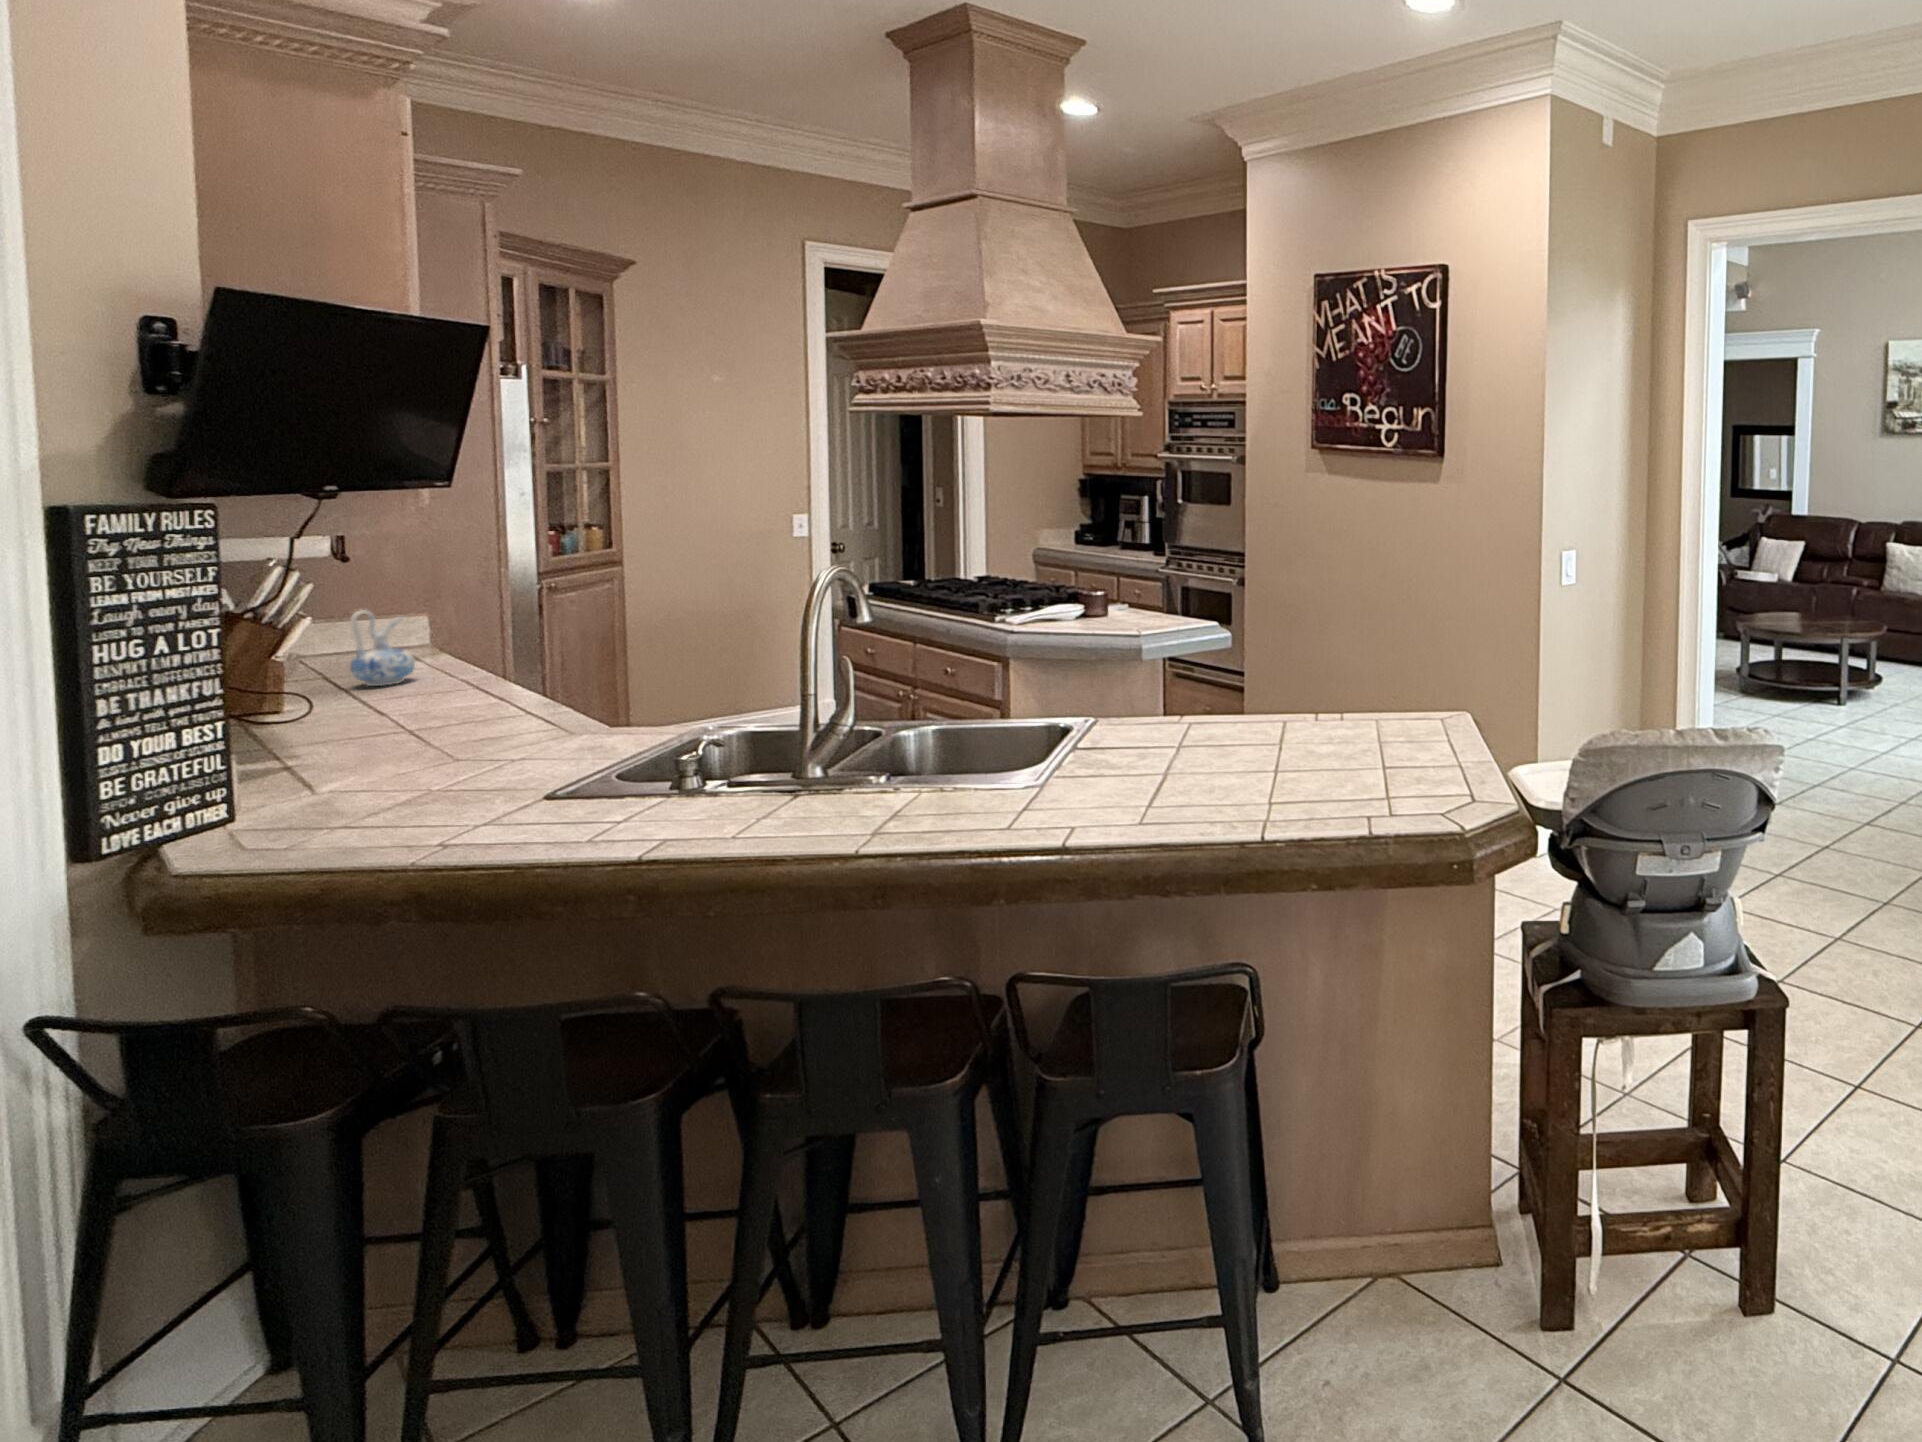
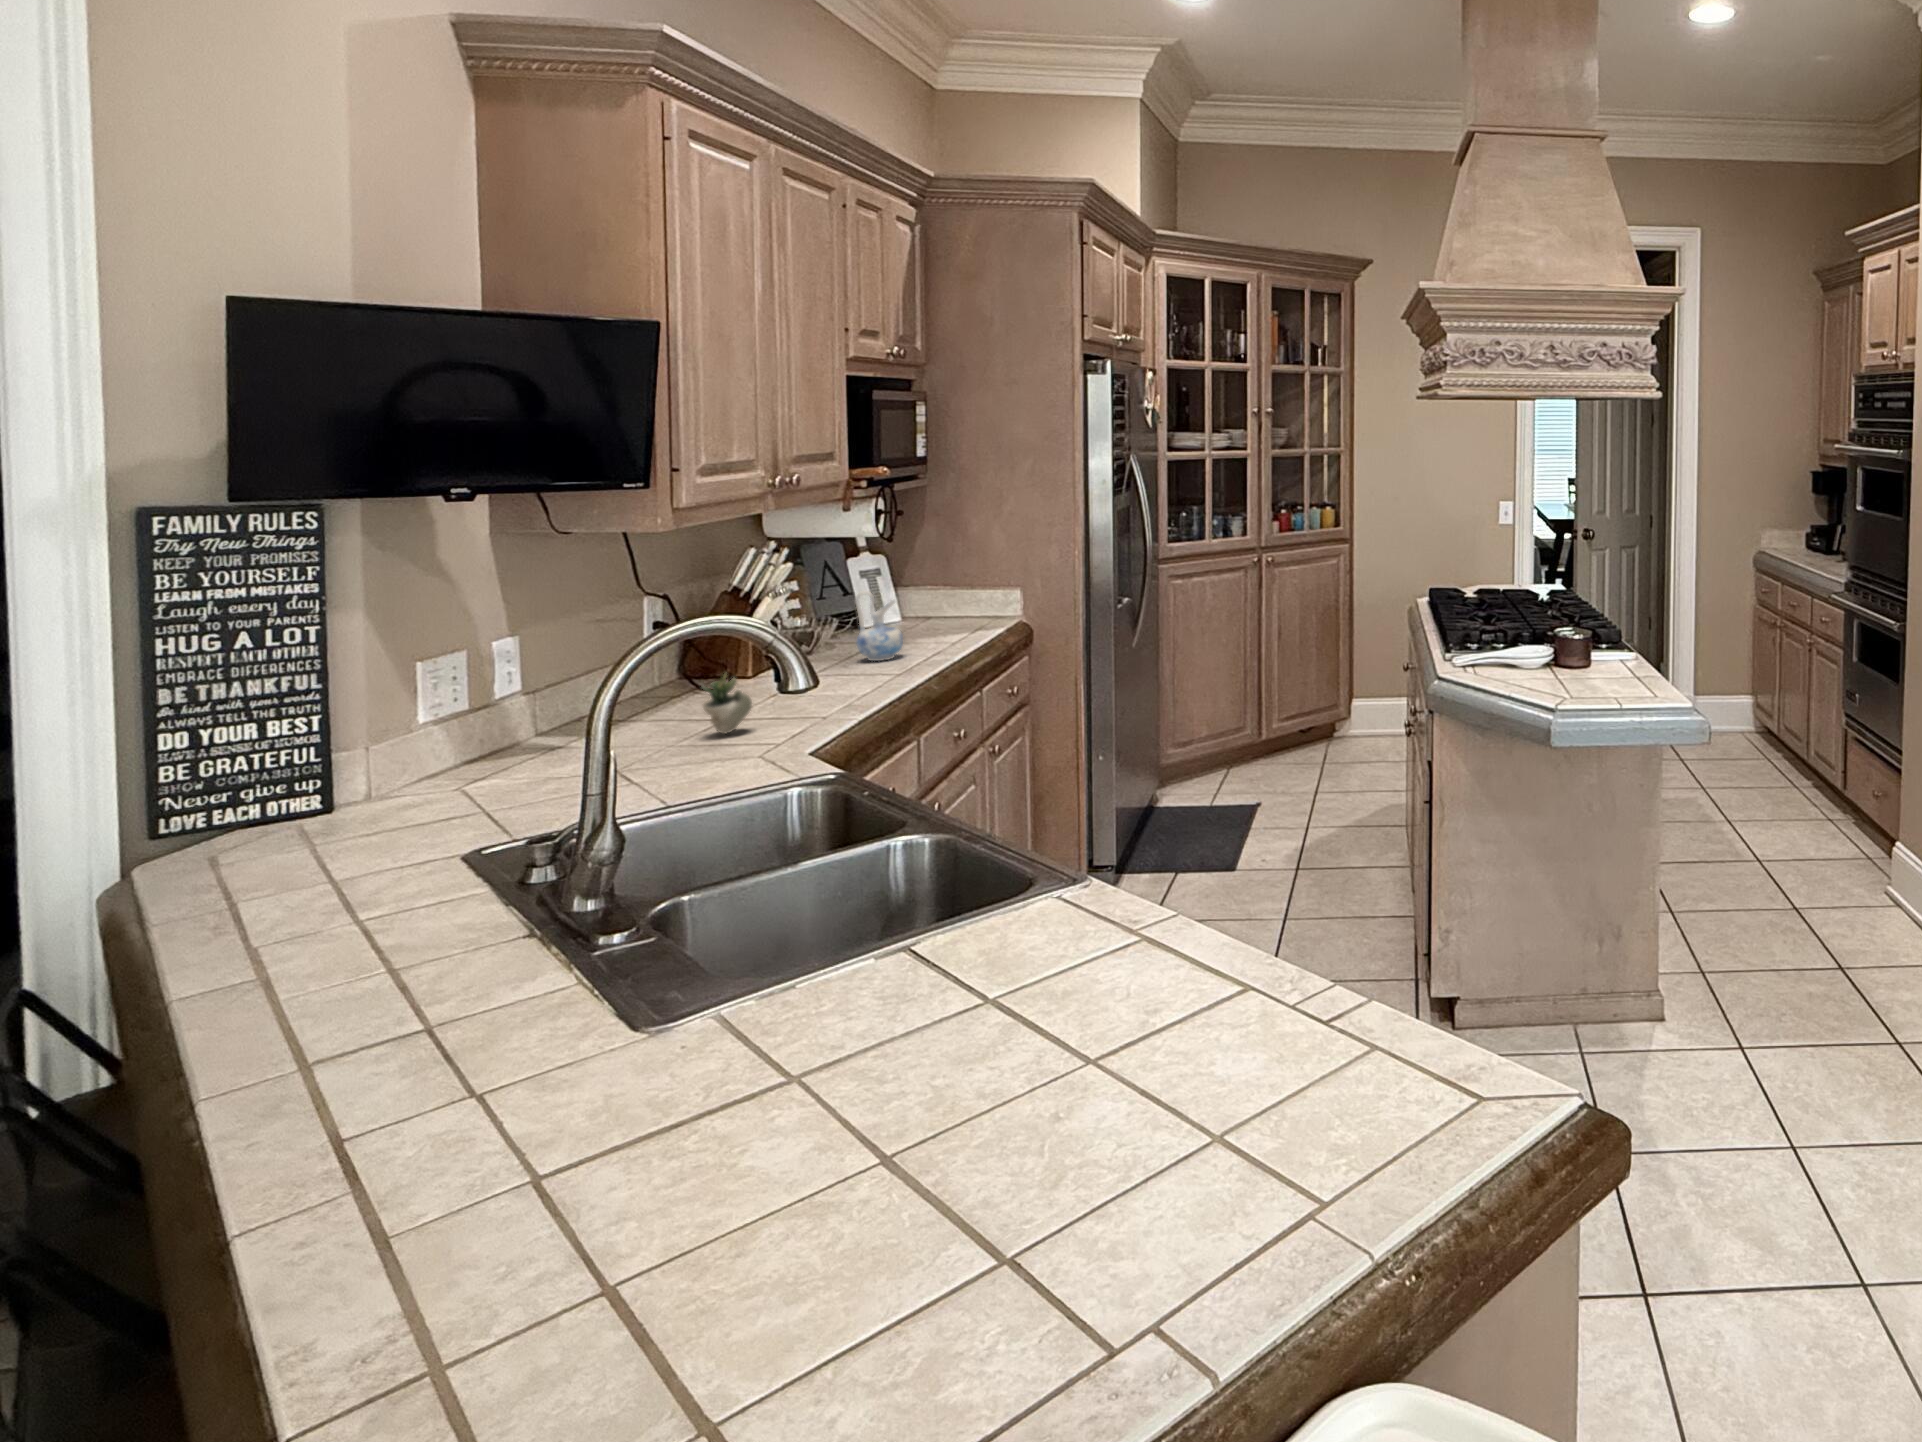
succulent plant: none [425,663,532,734] -> present [702,674,752,734]

